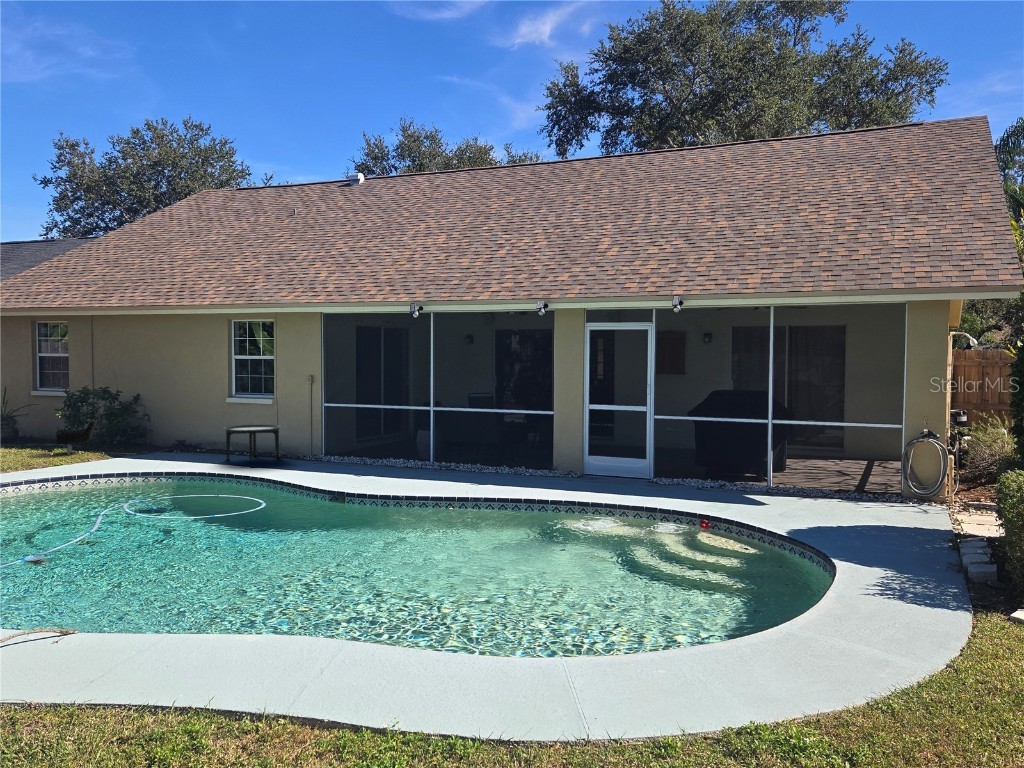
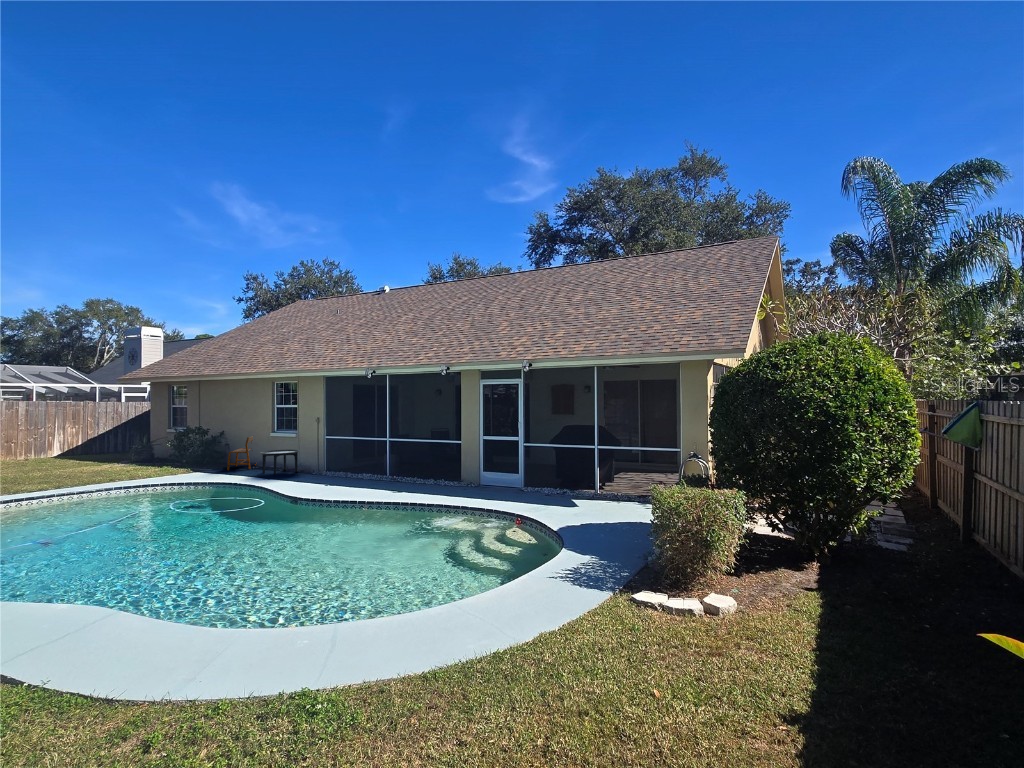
bench: none [162,403,196,456] -> present [227,436,256,470]
lounge chair: present [56,420,96,455] -> none [163,447,195,470]

